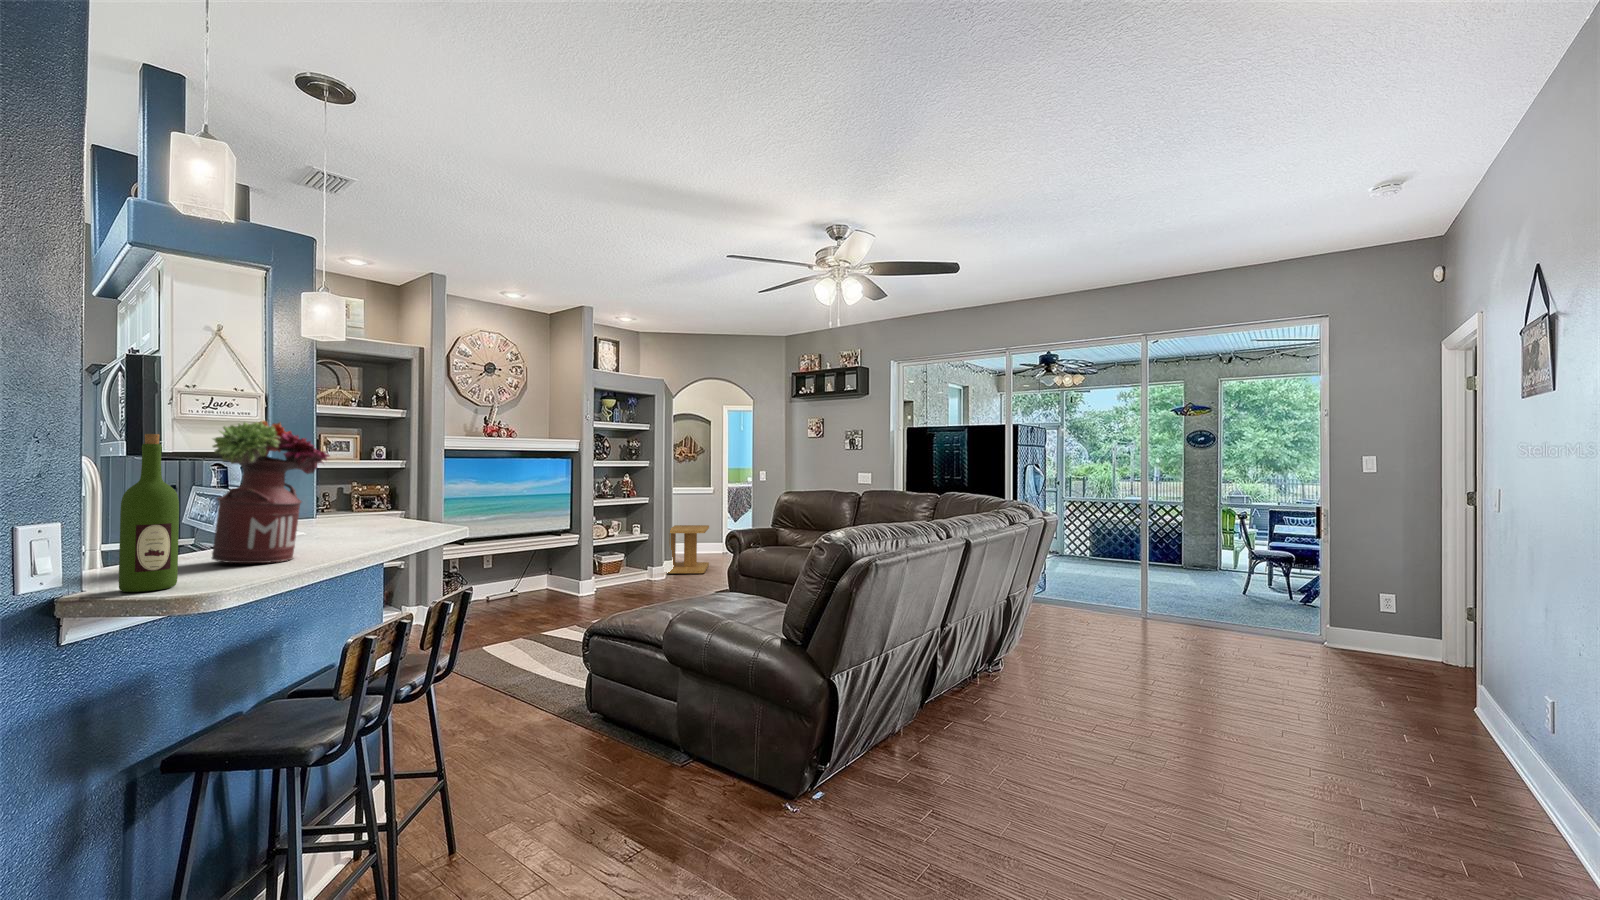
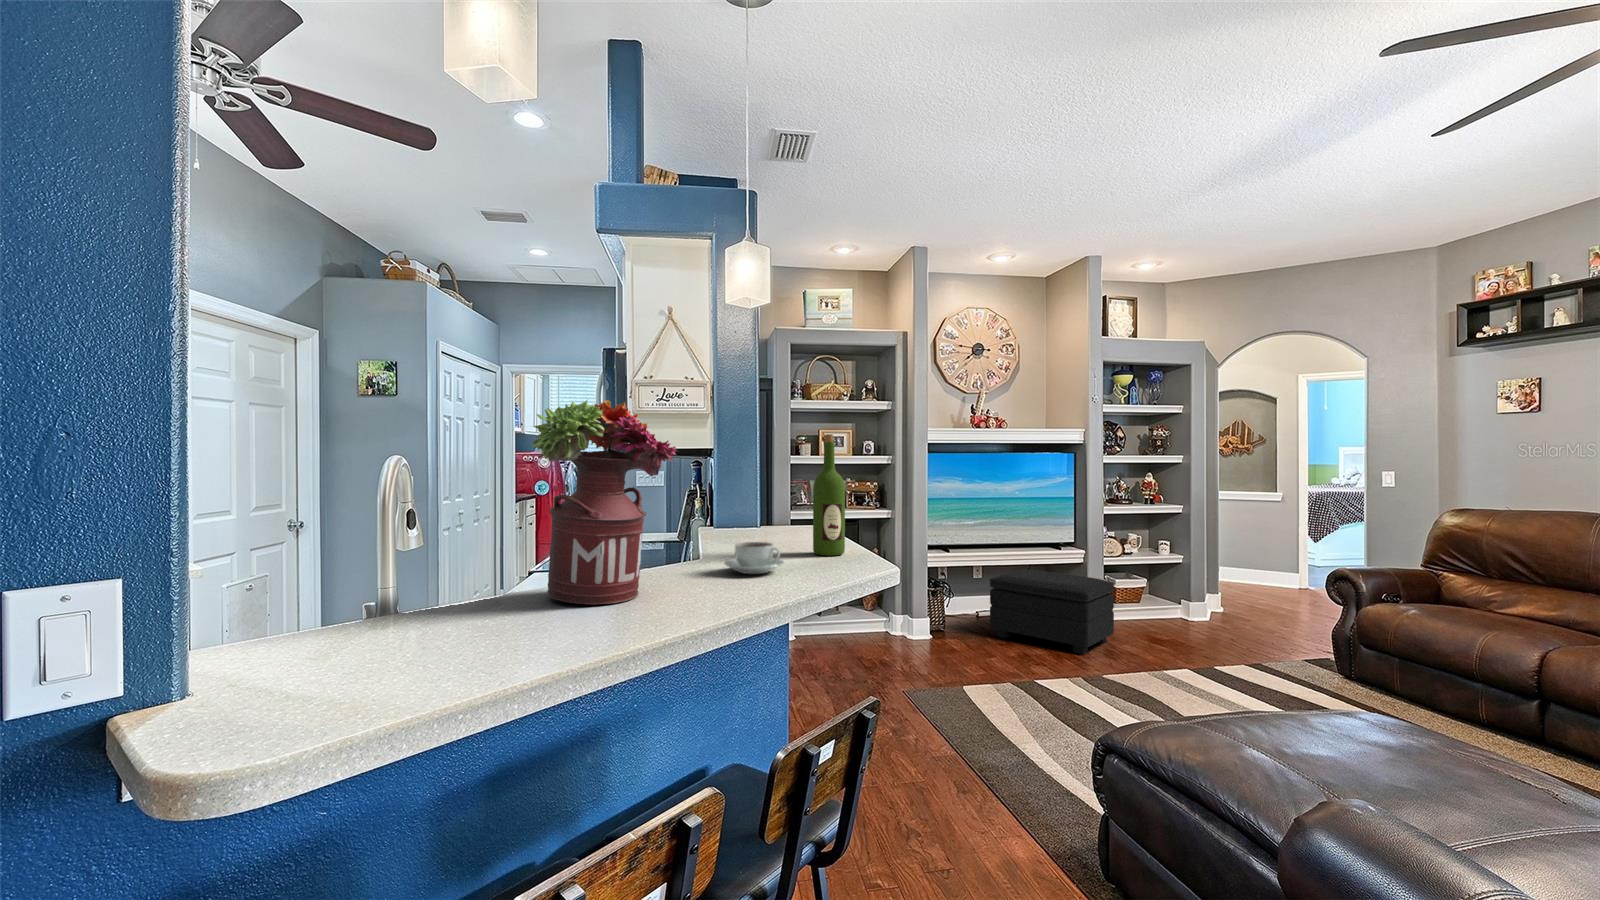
wine bottle: present [119,434,179,592] -> present [813,434,845,556]
coffee cup: none [339,522,391,543] -> present [724,542,784,574]
side table: present [668,525,709,574] -> none [1214,546,1284,622]
footstool: none [501,554,600,613] -> present [990,570,1114,654]

